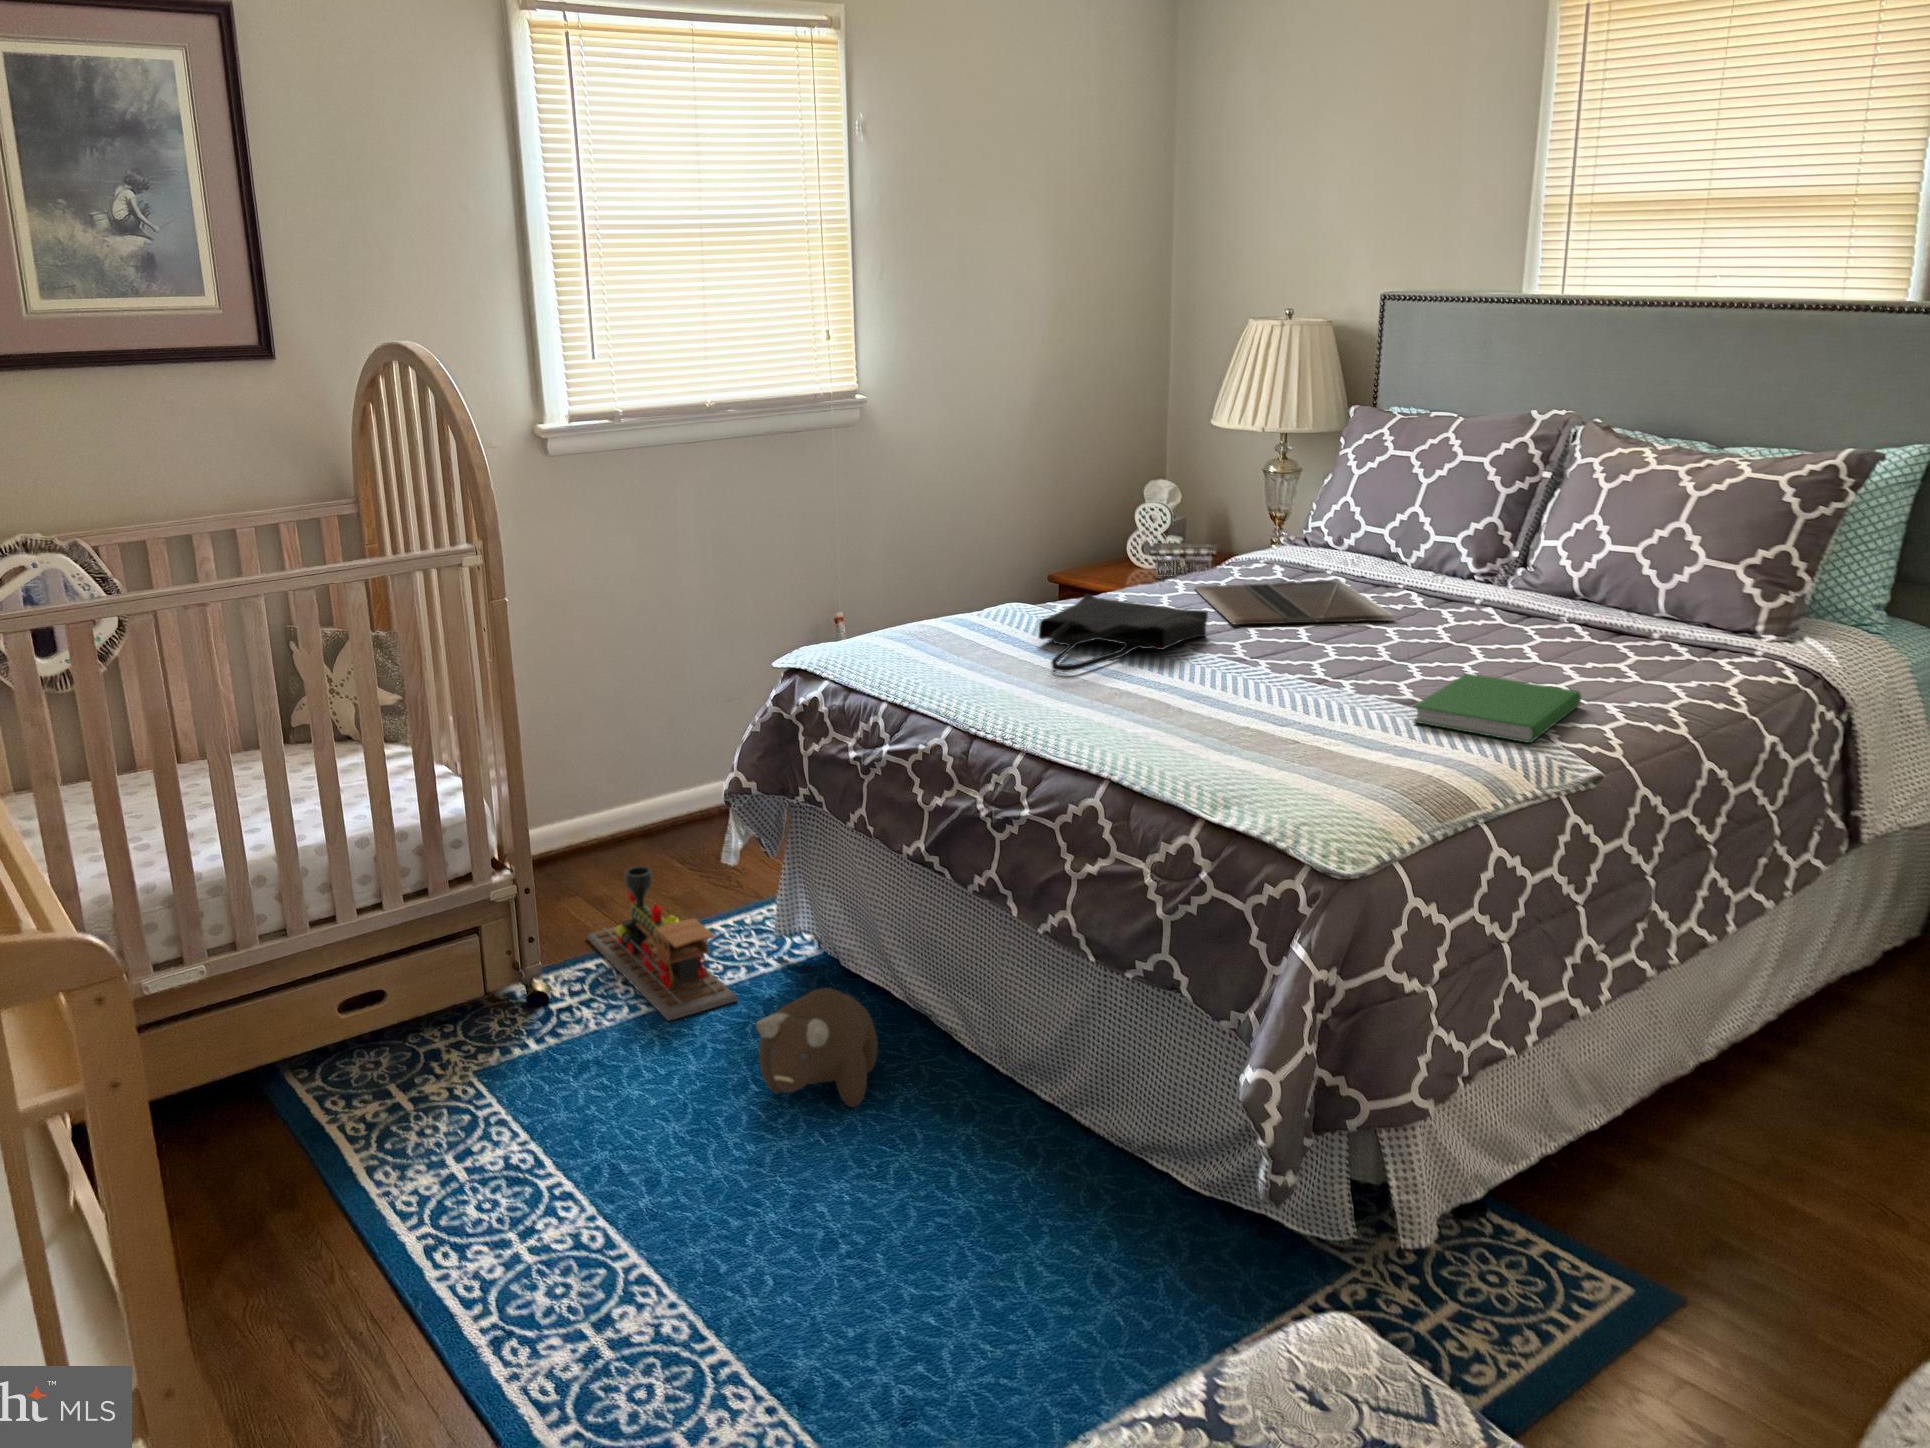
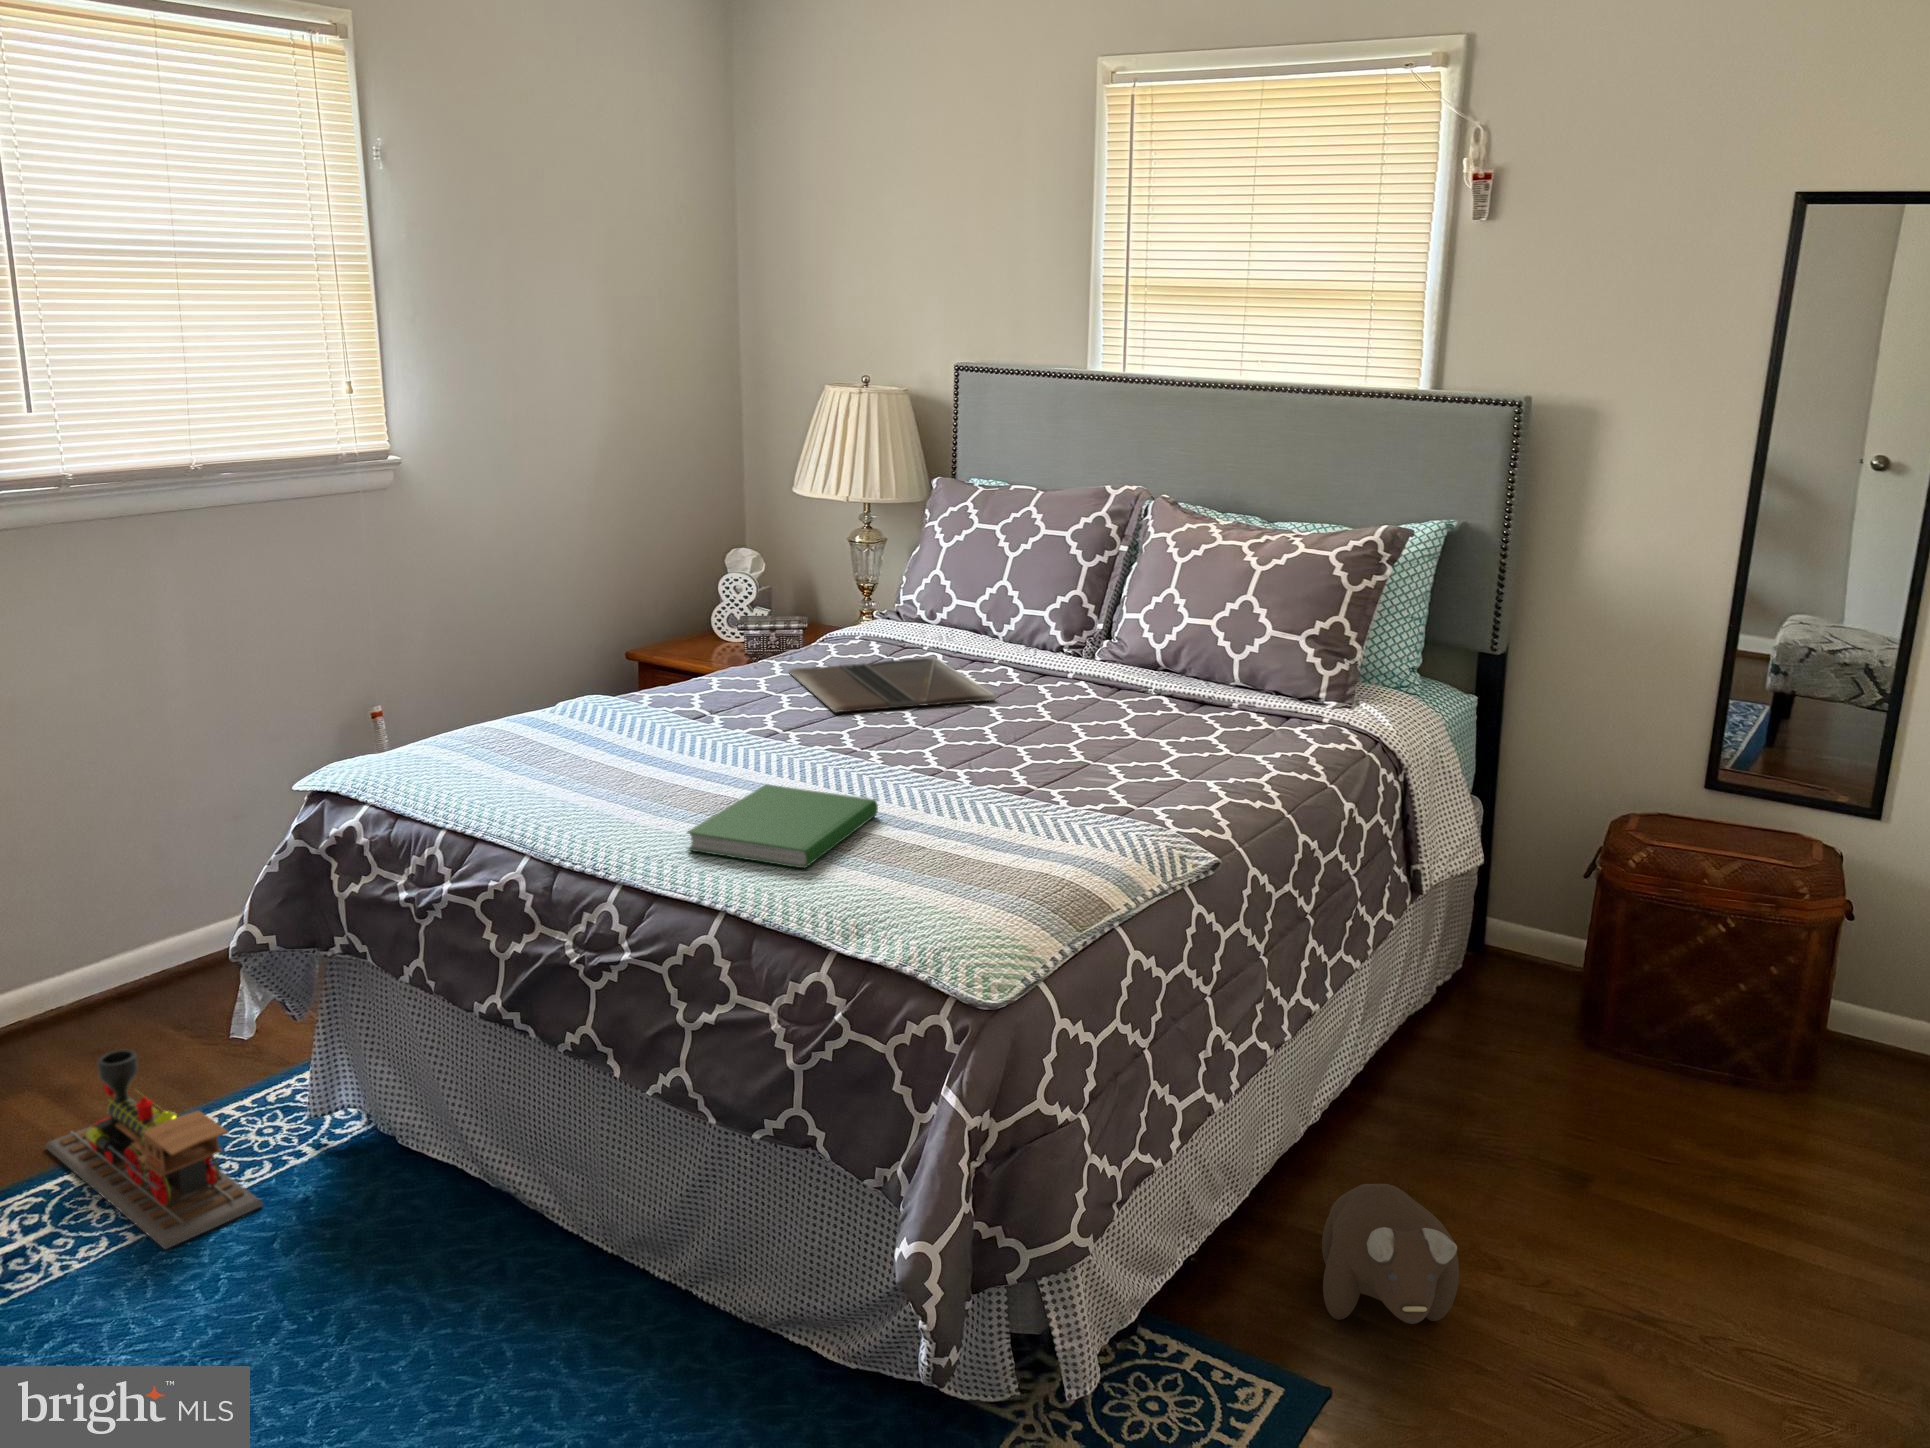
tote bag: present [1038,594,1208,672] -> none [623,685,809,780]
hardcover book: present [1413,674,1581,743] -> present [687,784,878,868]
plush toy: present [756,988,877,1107] -> present [1322,1184,1459,1324]

